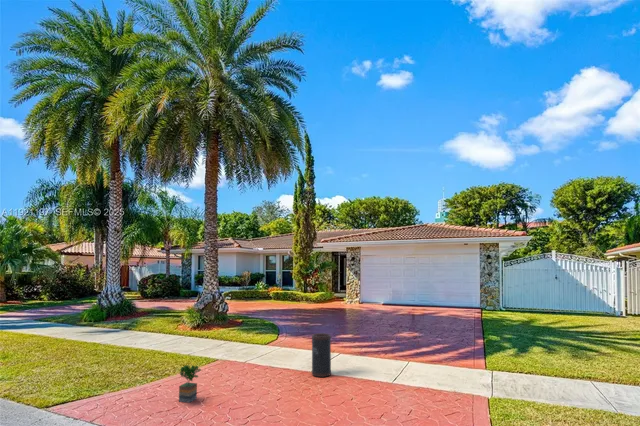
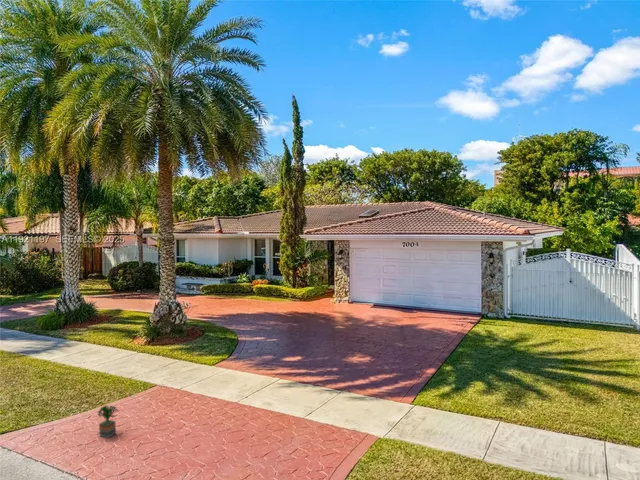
trash can: present [312,333,331,377] -> none [231,370,250,412]

